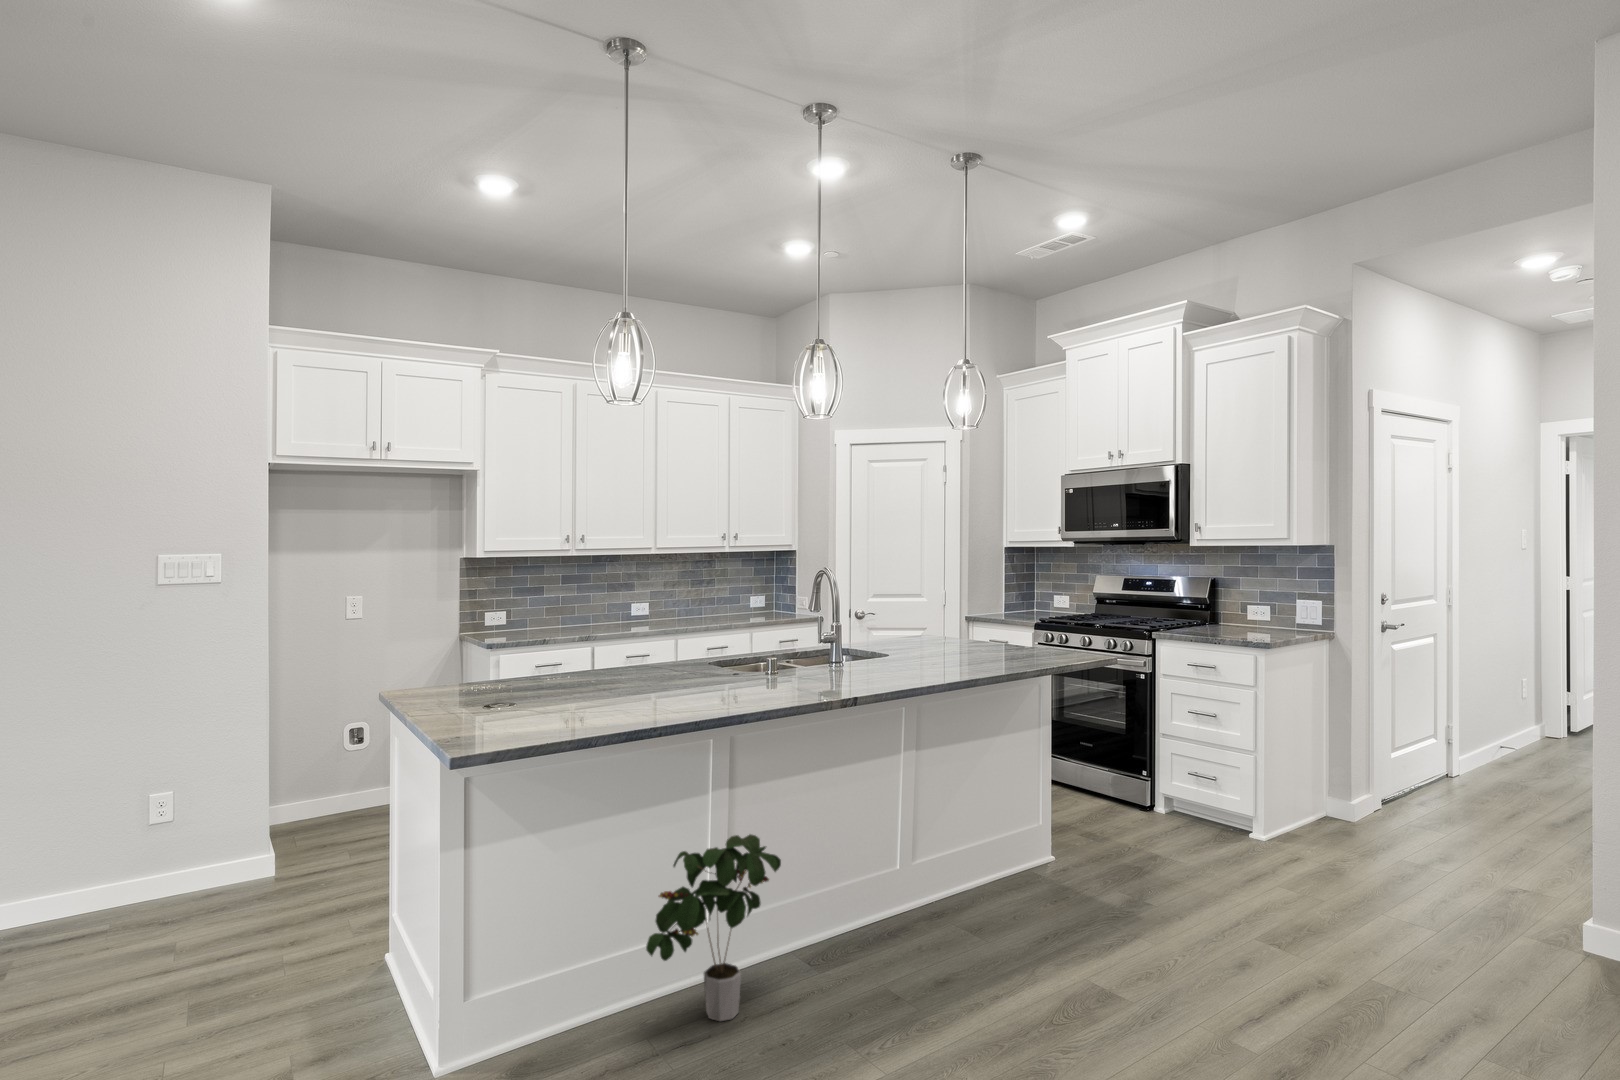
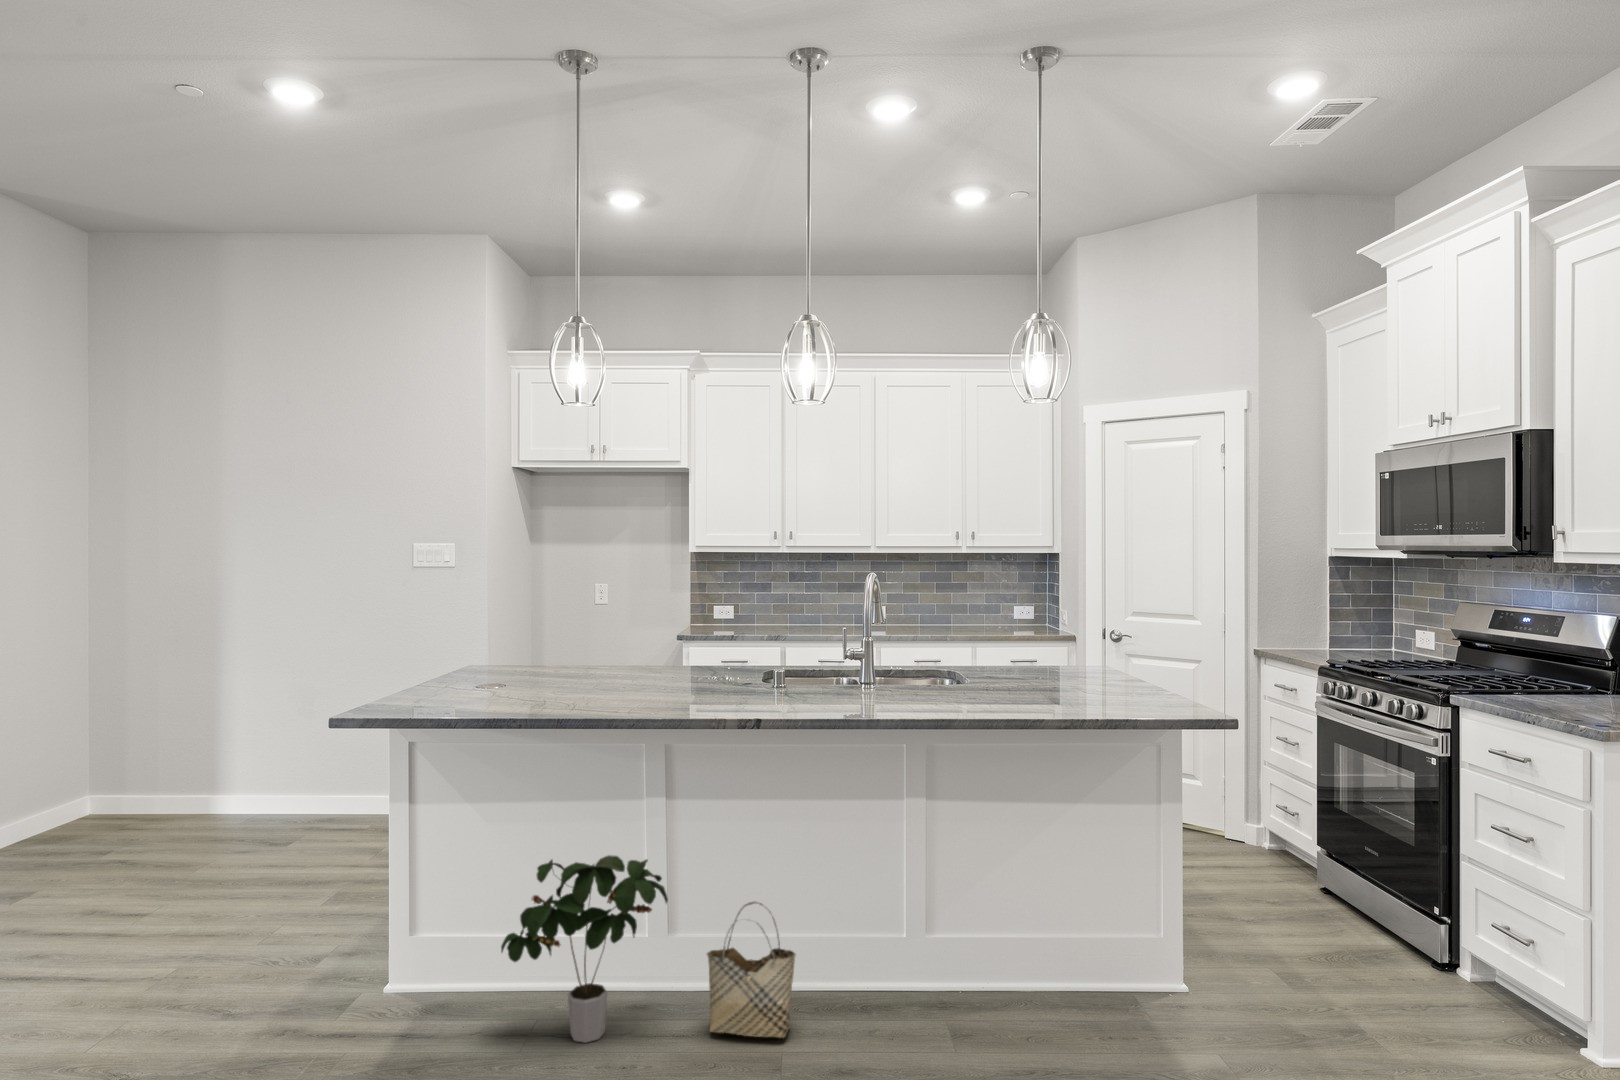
woven basket: none [809,853,881,975] -> present [707,902,796,1038]

